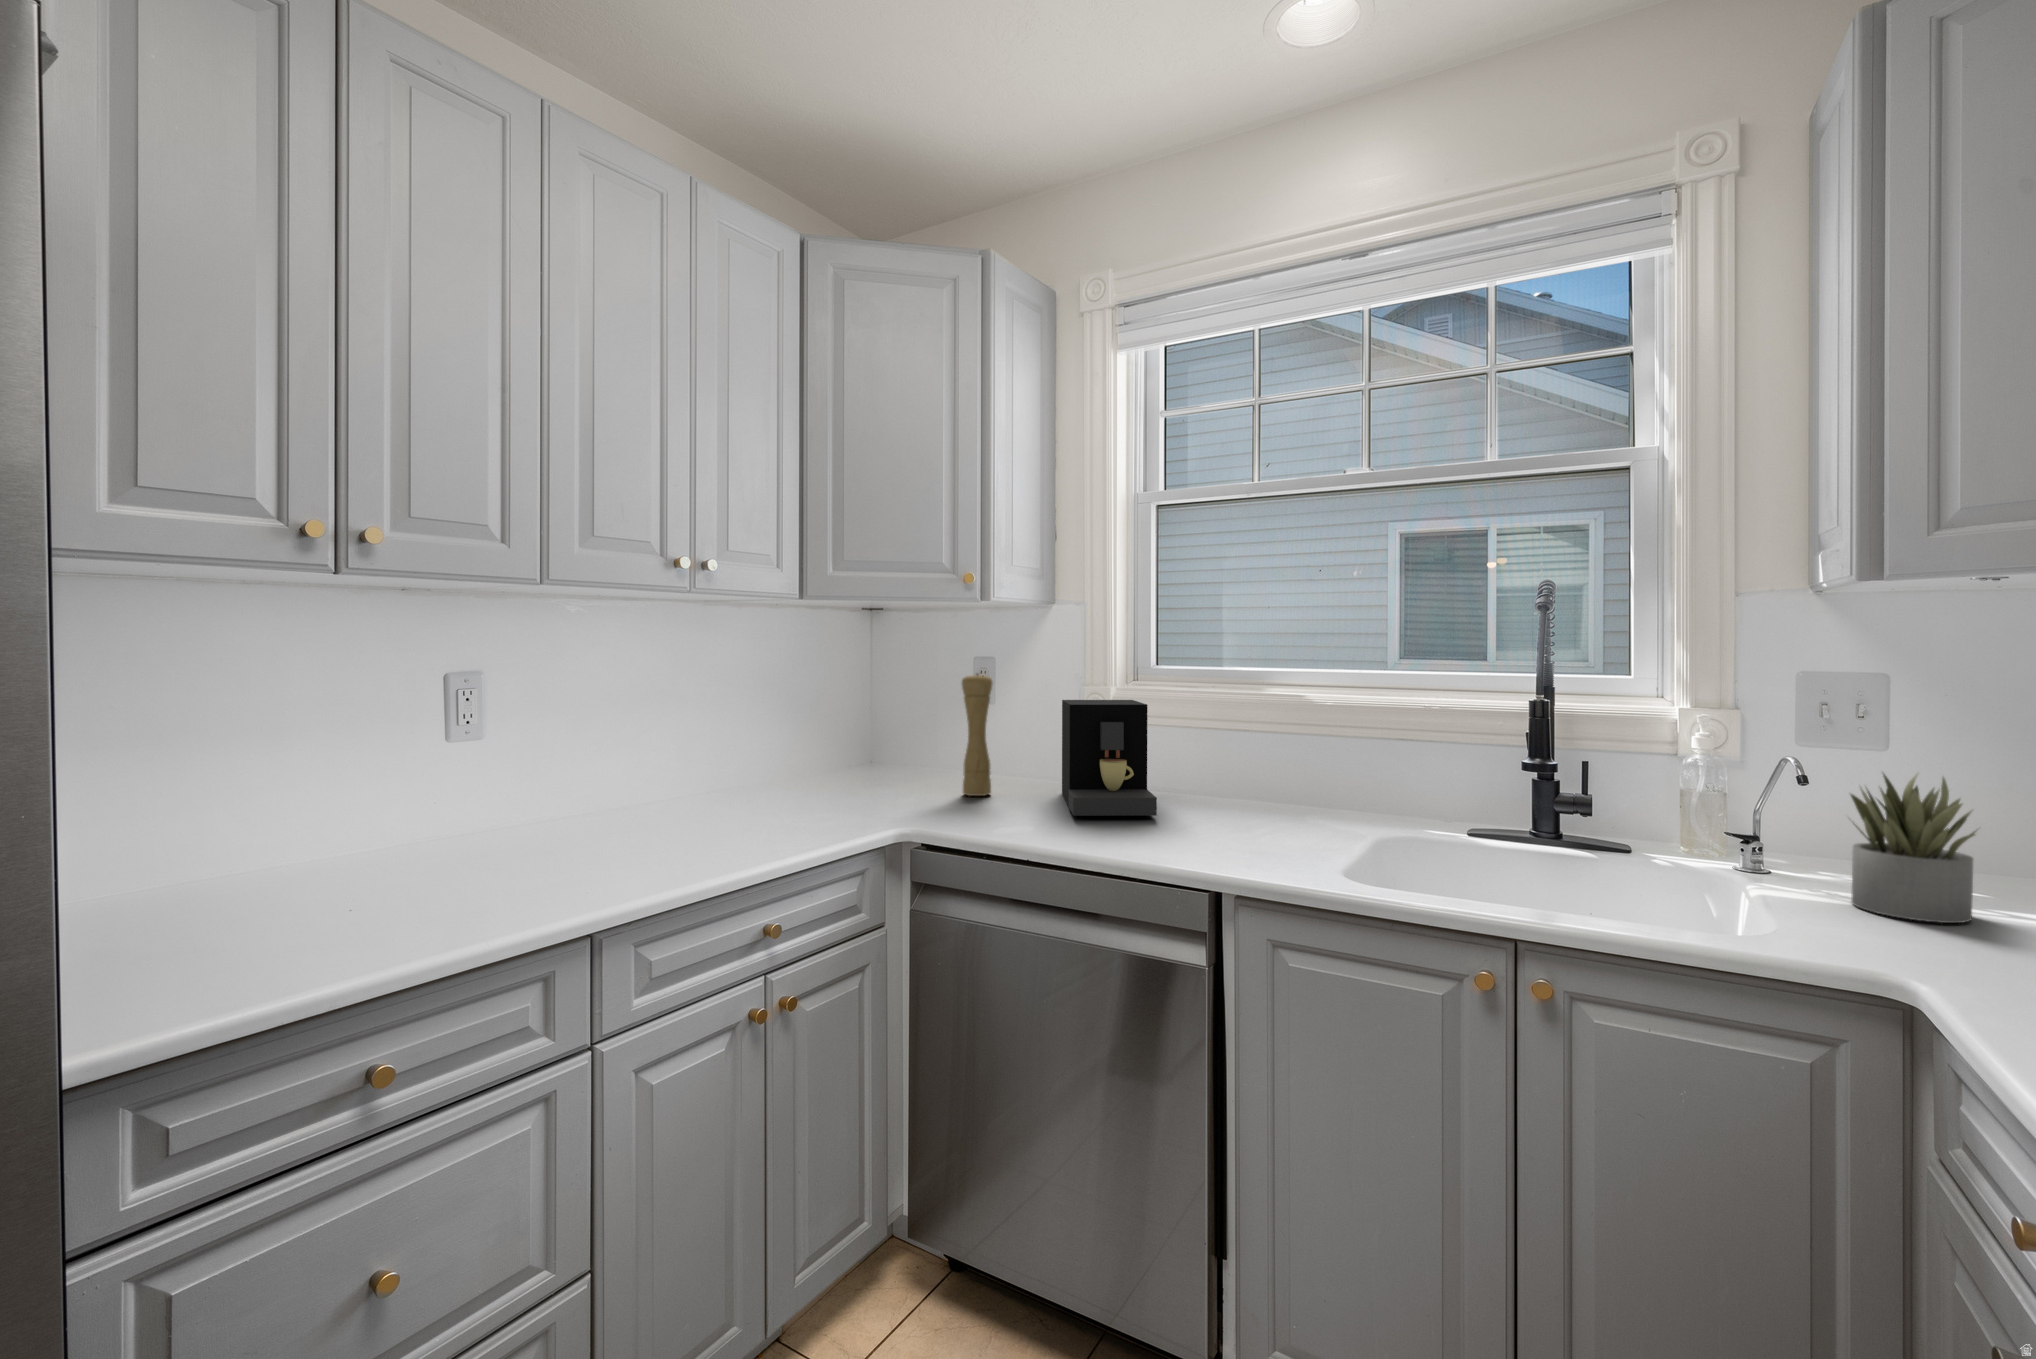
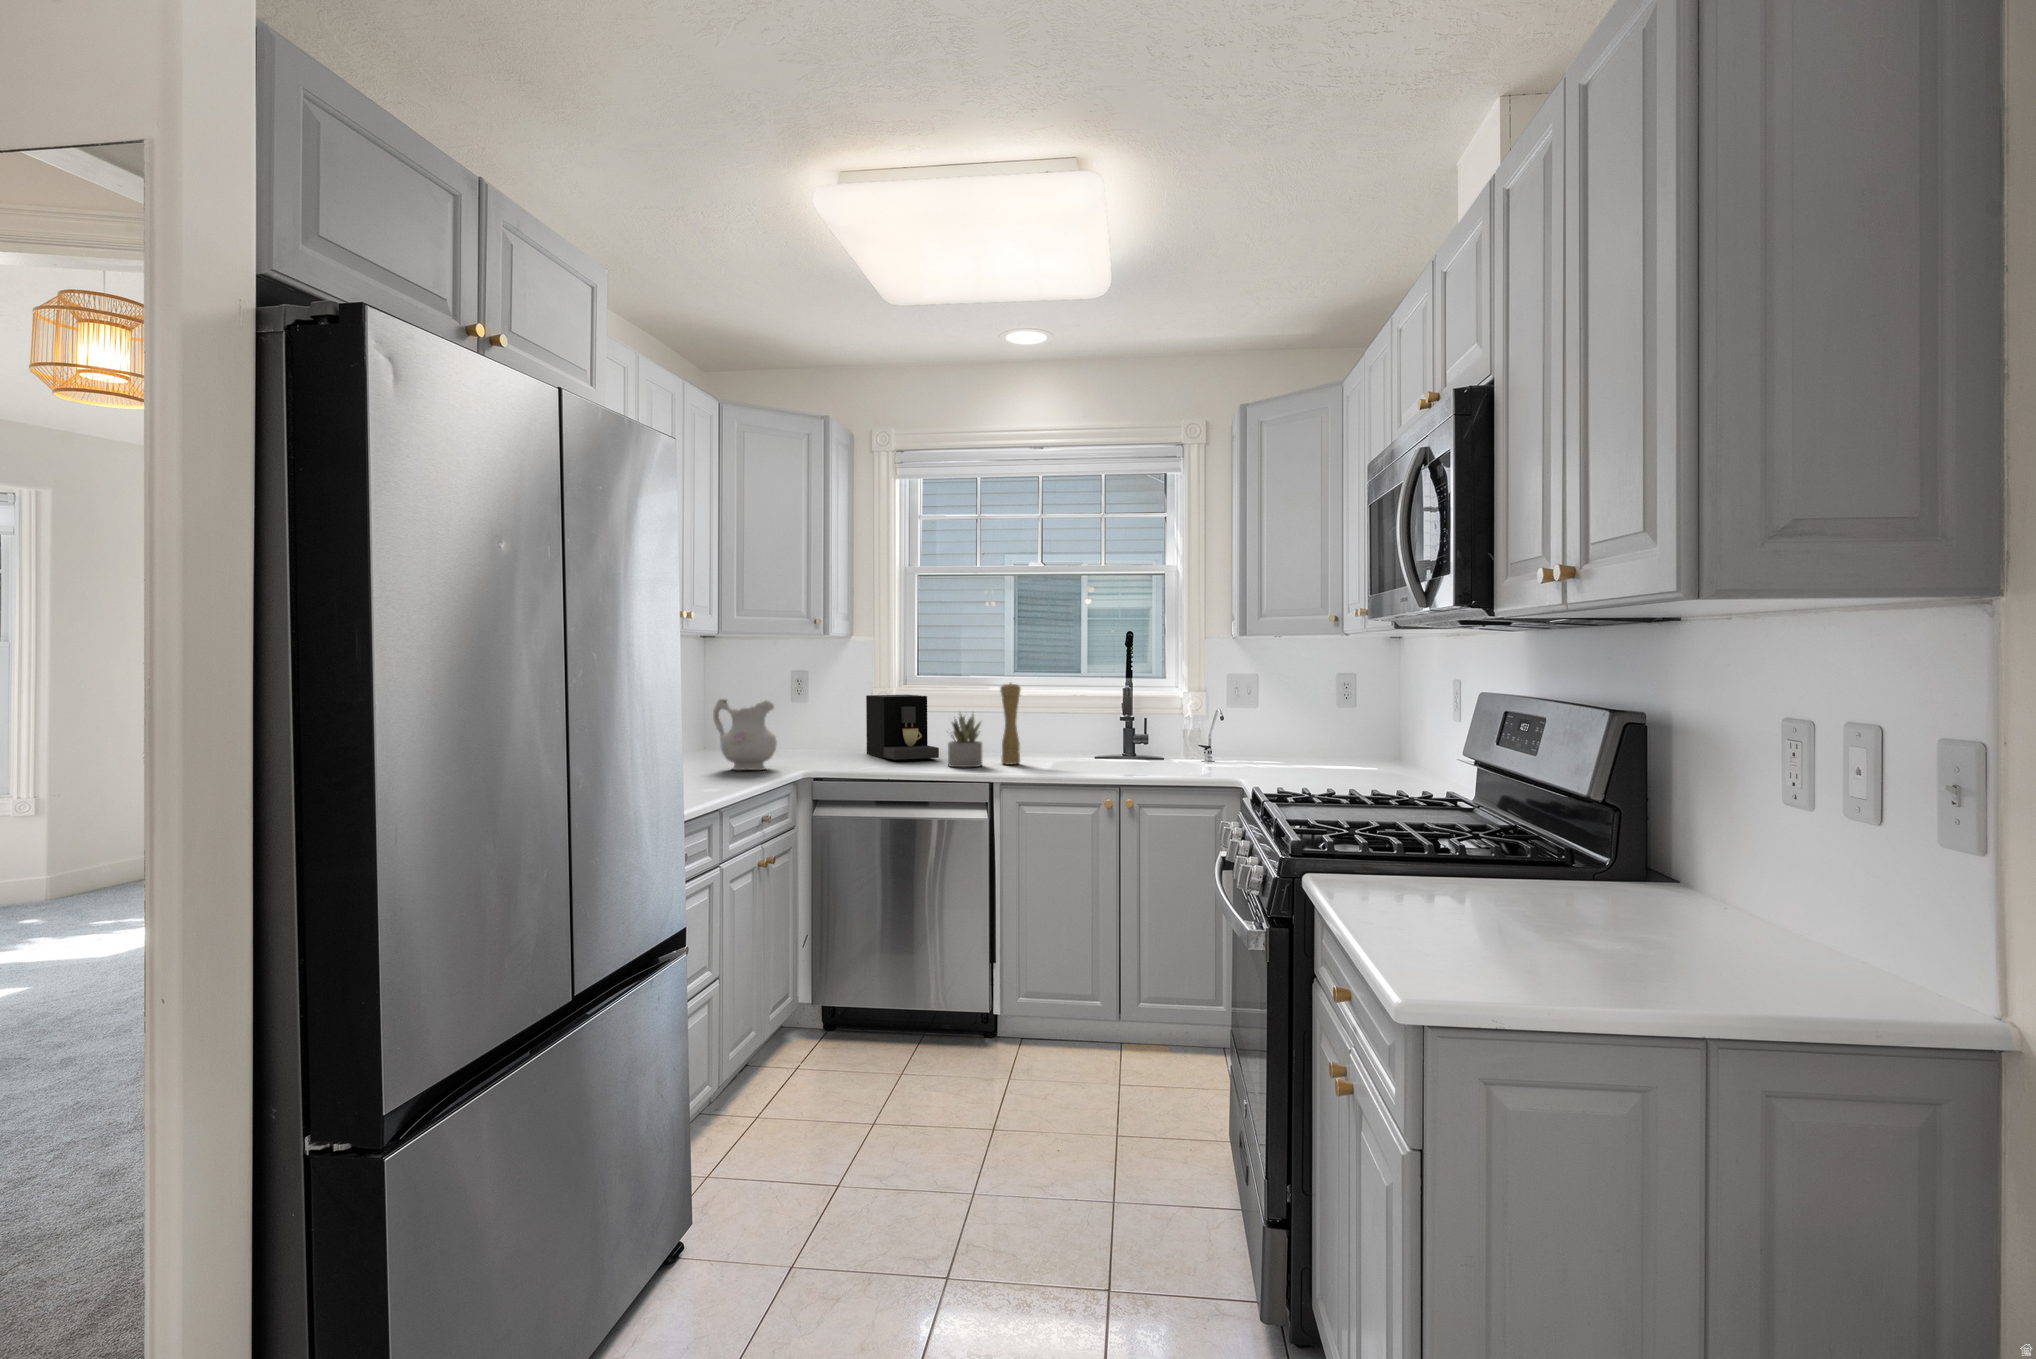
pepper mill: present [962,674,992,796] -> present [1000,683,1021,764]
ceramic pitcher: none [772,703,866,826] -> present [713,699,777,770]
succulent plant: present [1849,774,1976,923] -> present [948,714,982,767]

